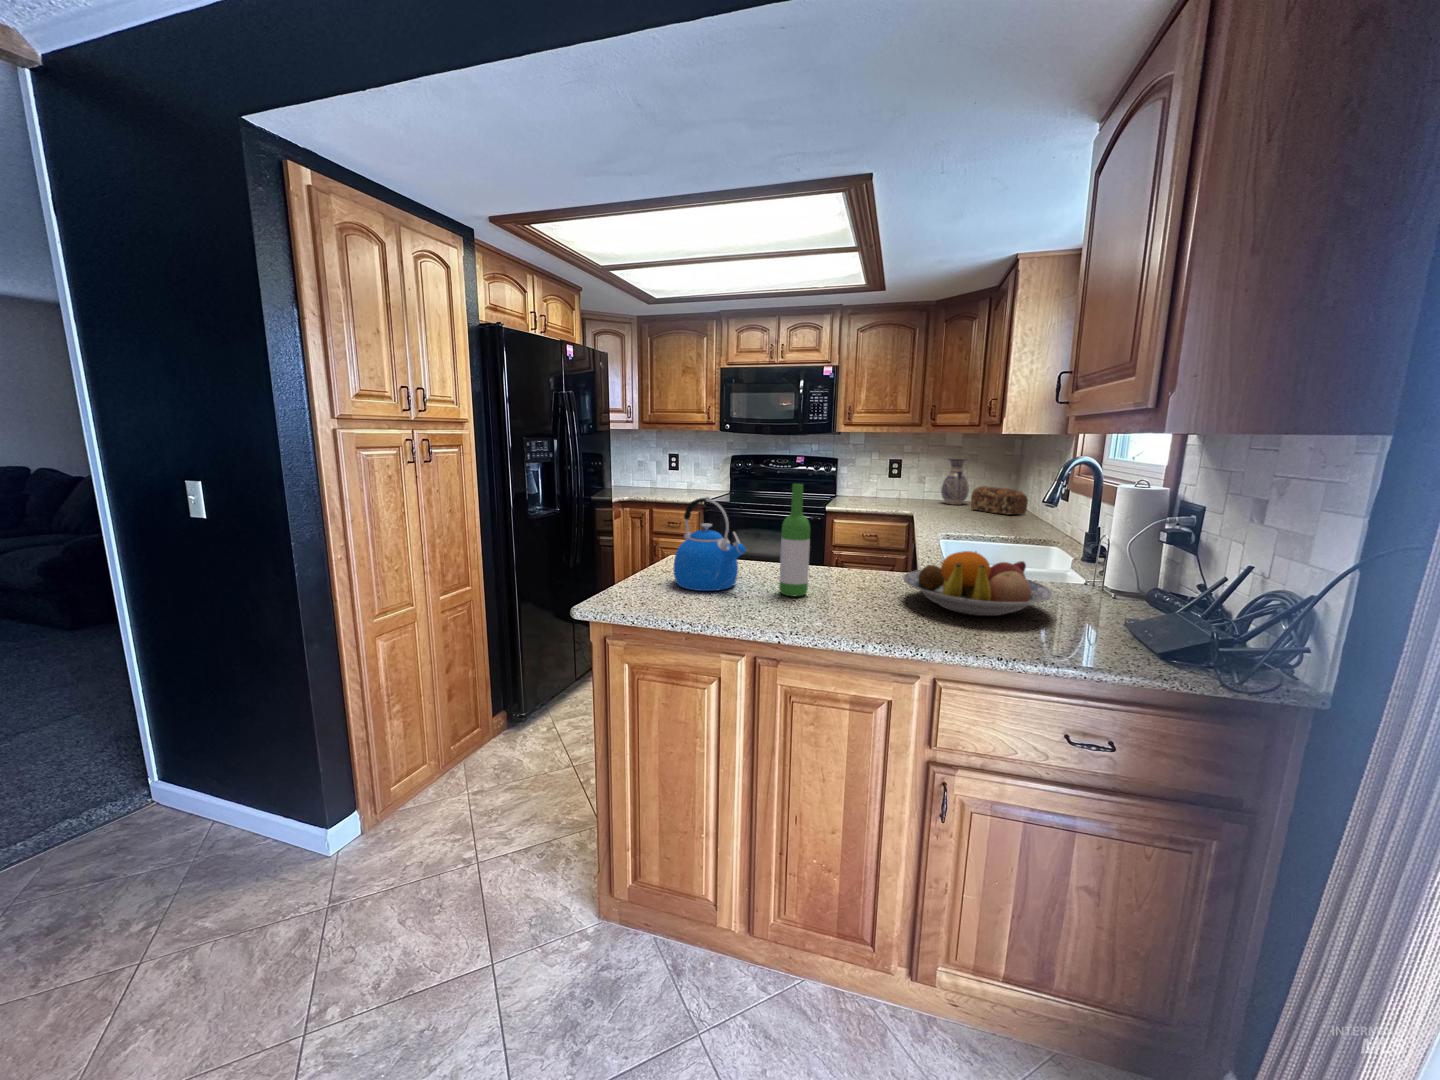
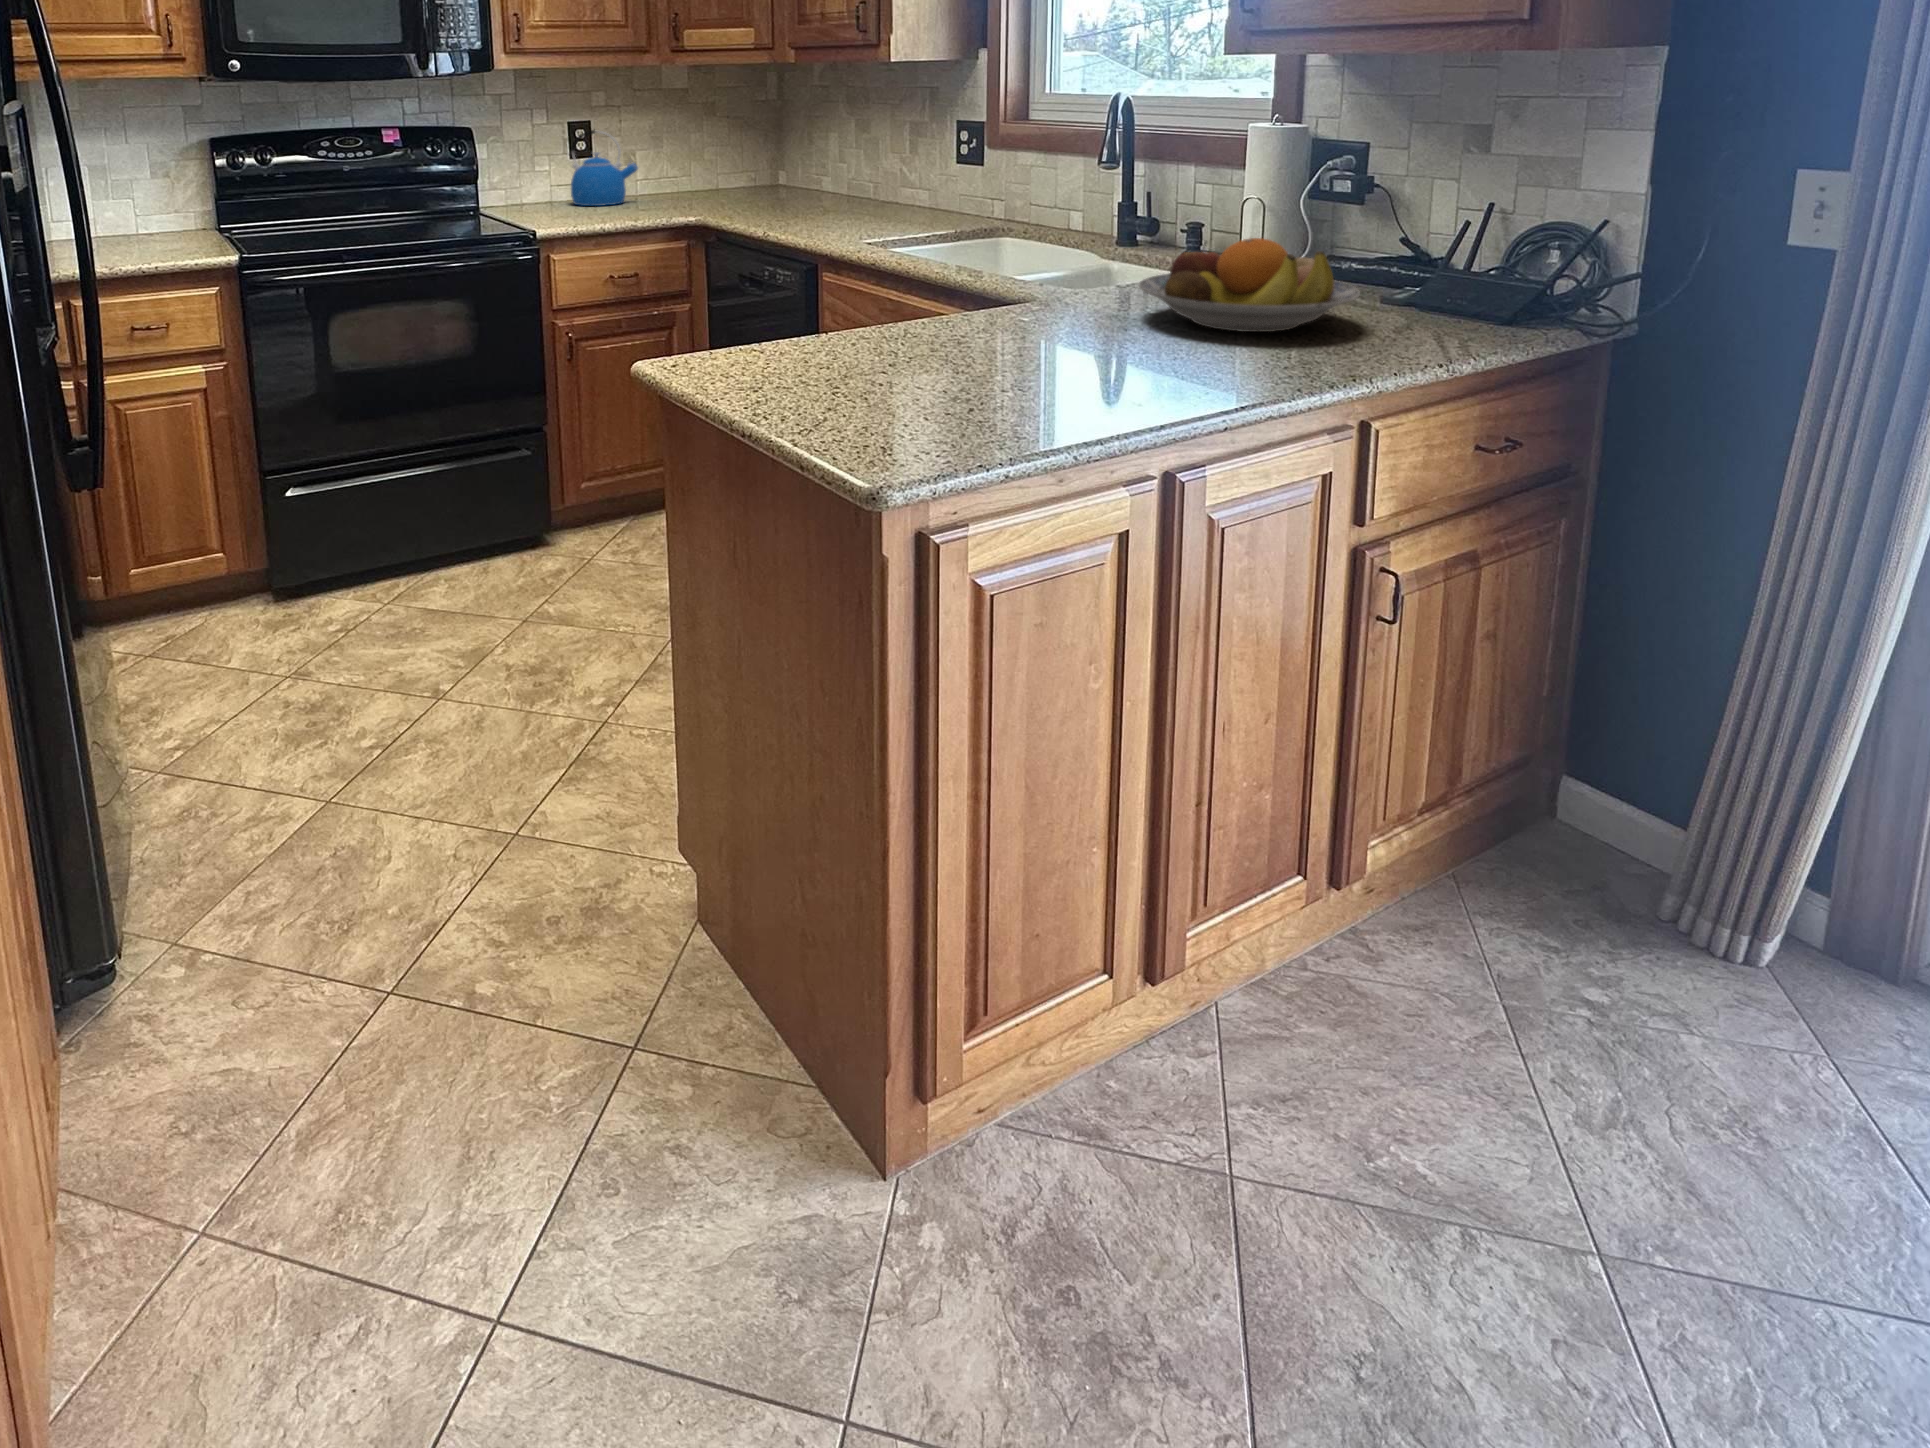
vase: present [941,458,969,505] -> none [668,111,716,198]
wine bottle: present [779,484,810,596] -> none [1032,161,1088,368]
bread loaf: present [971,486,1028,515] -> none [749,157,838,202]
kettle: present [673,497,746,591] -> present [571,130,638,206]

